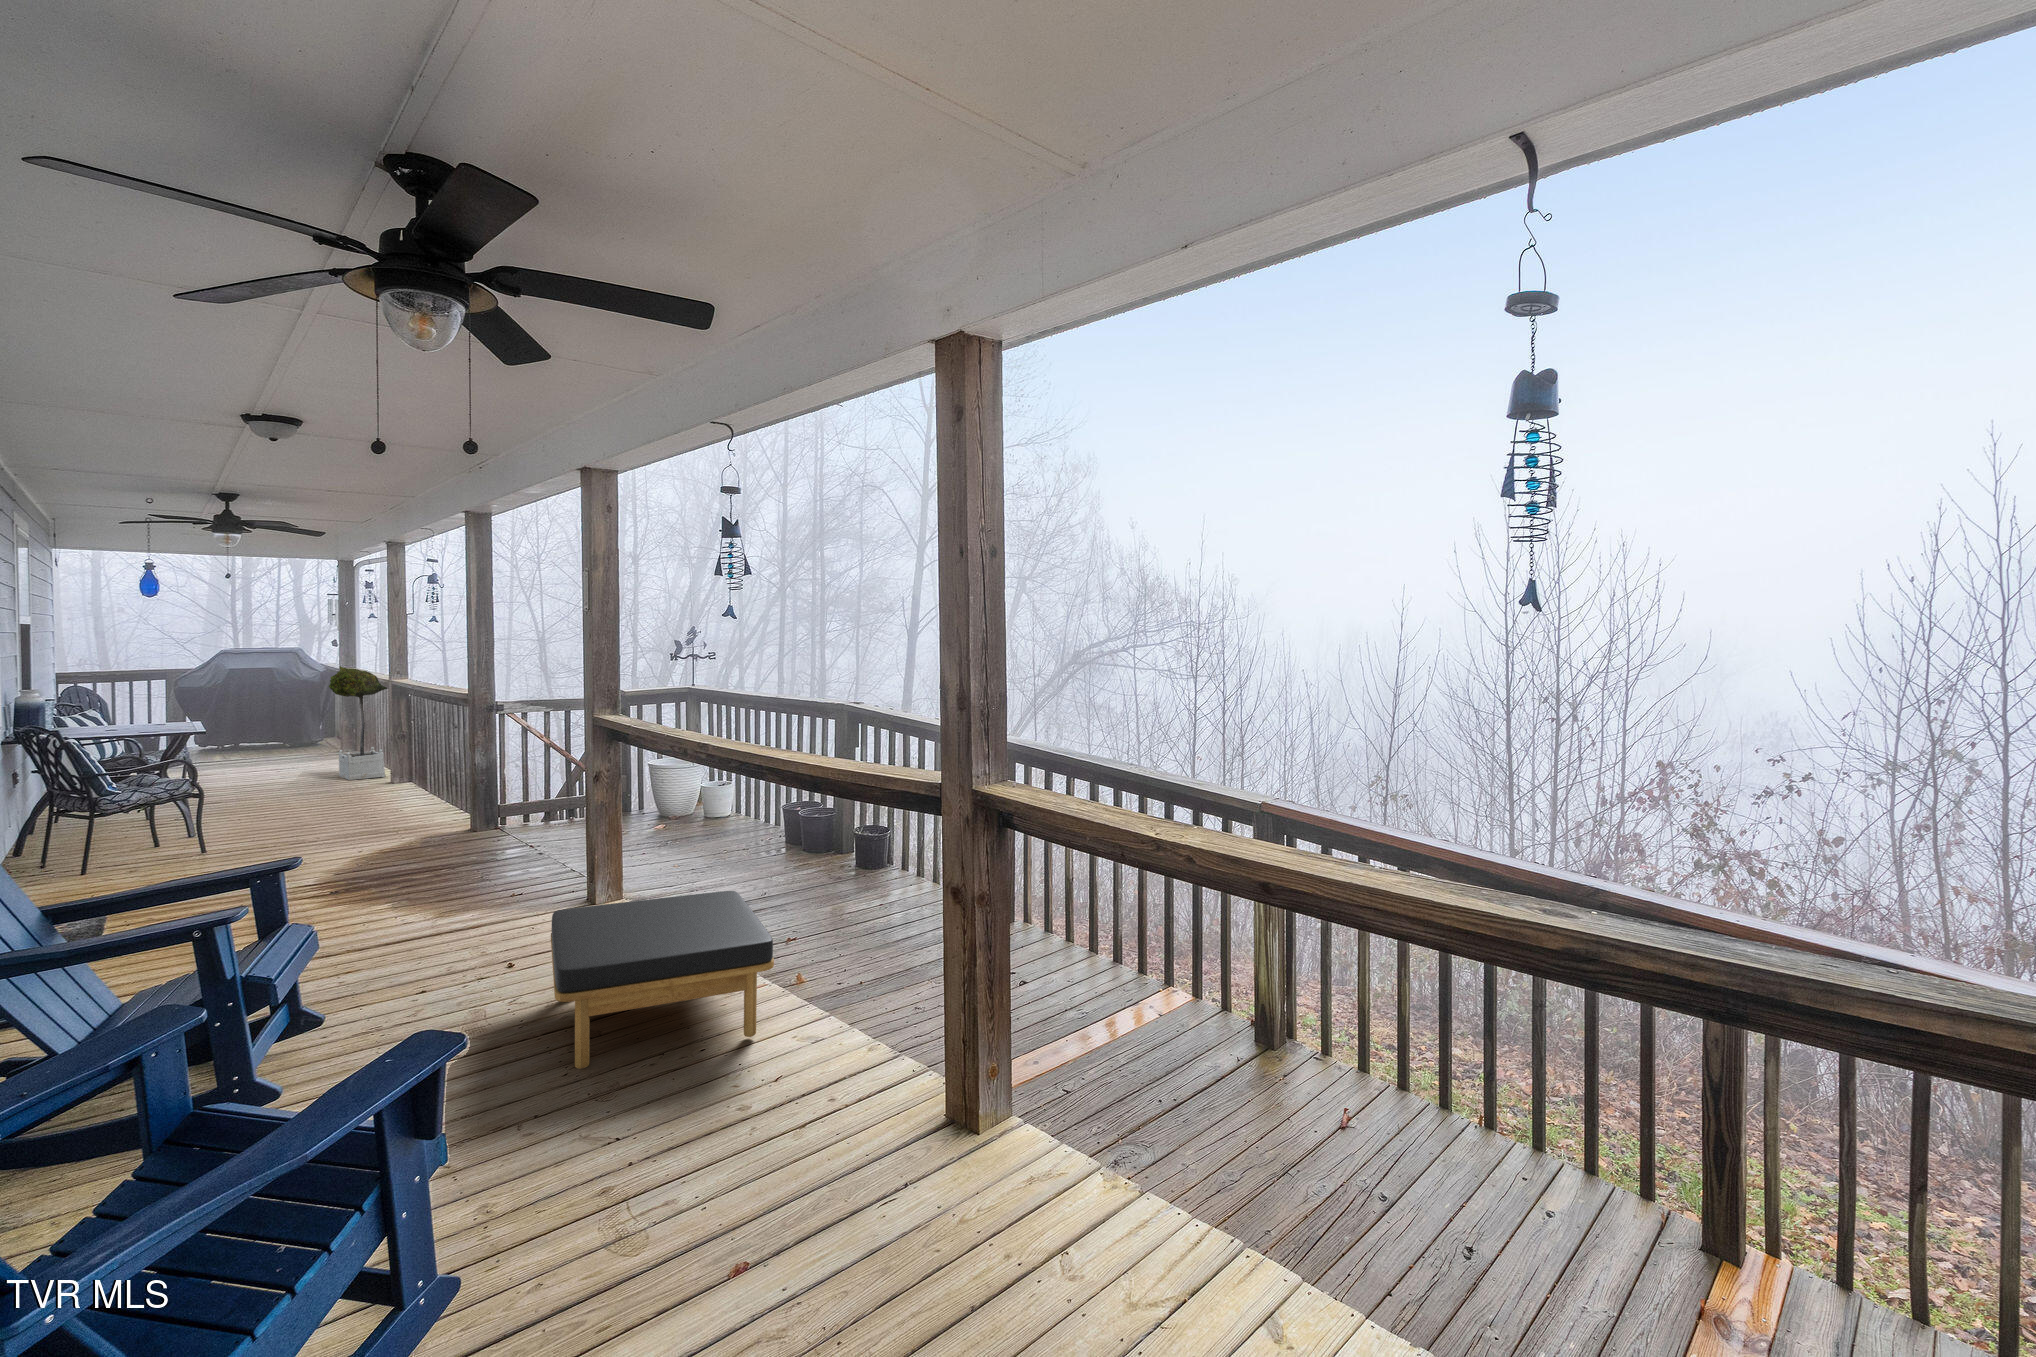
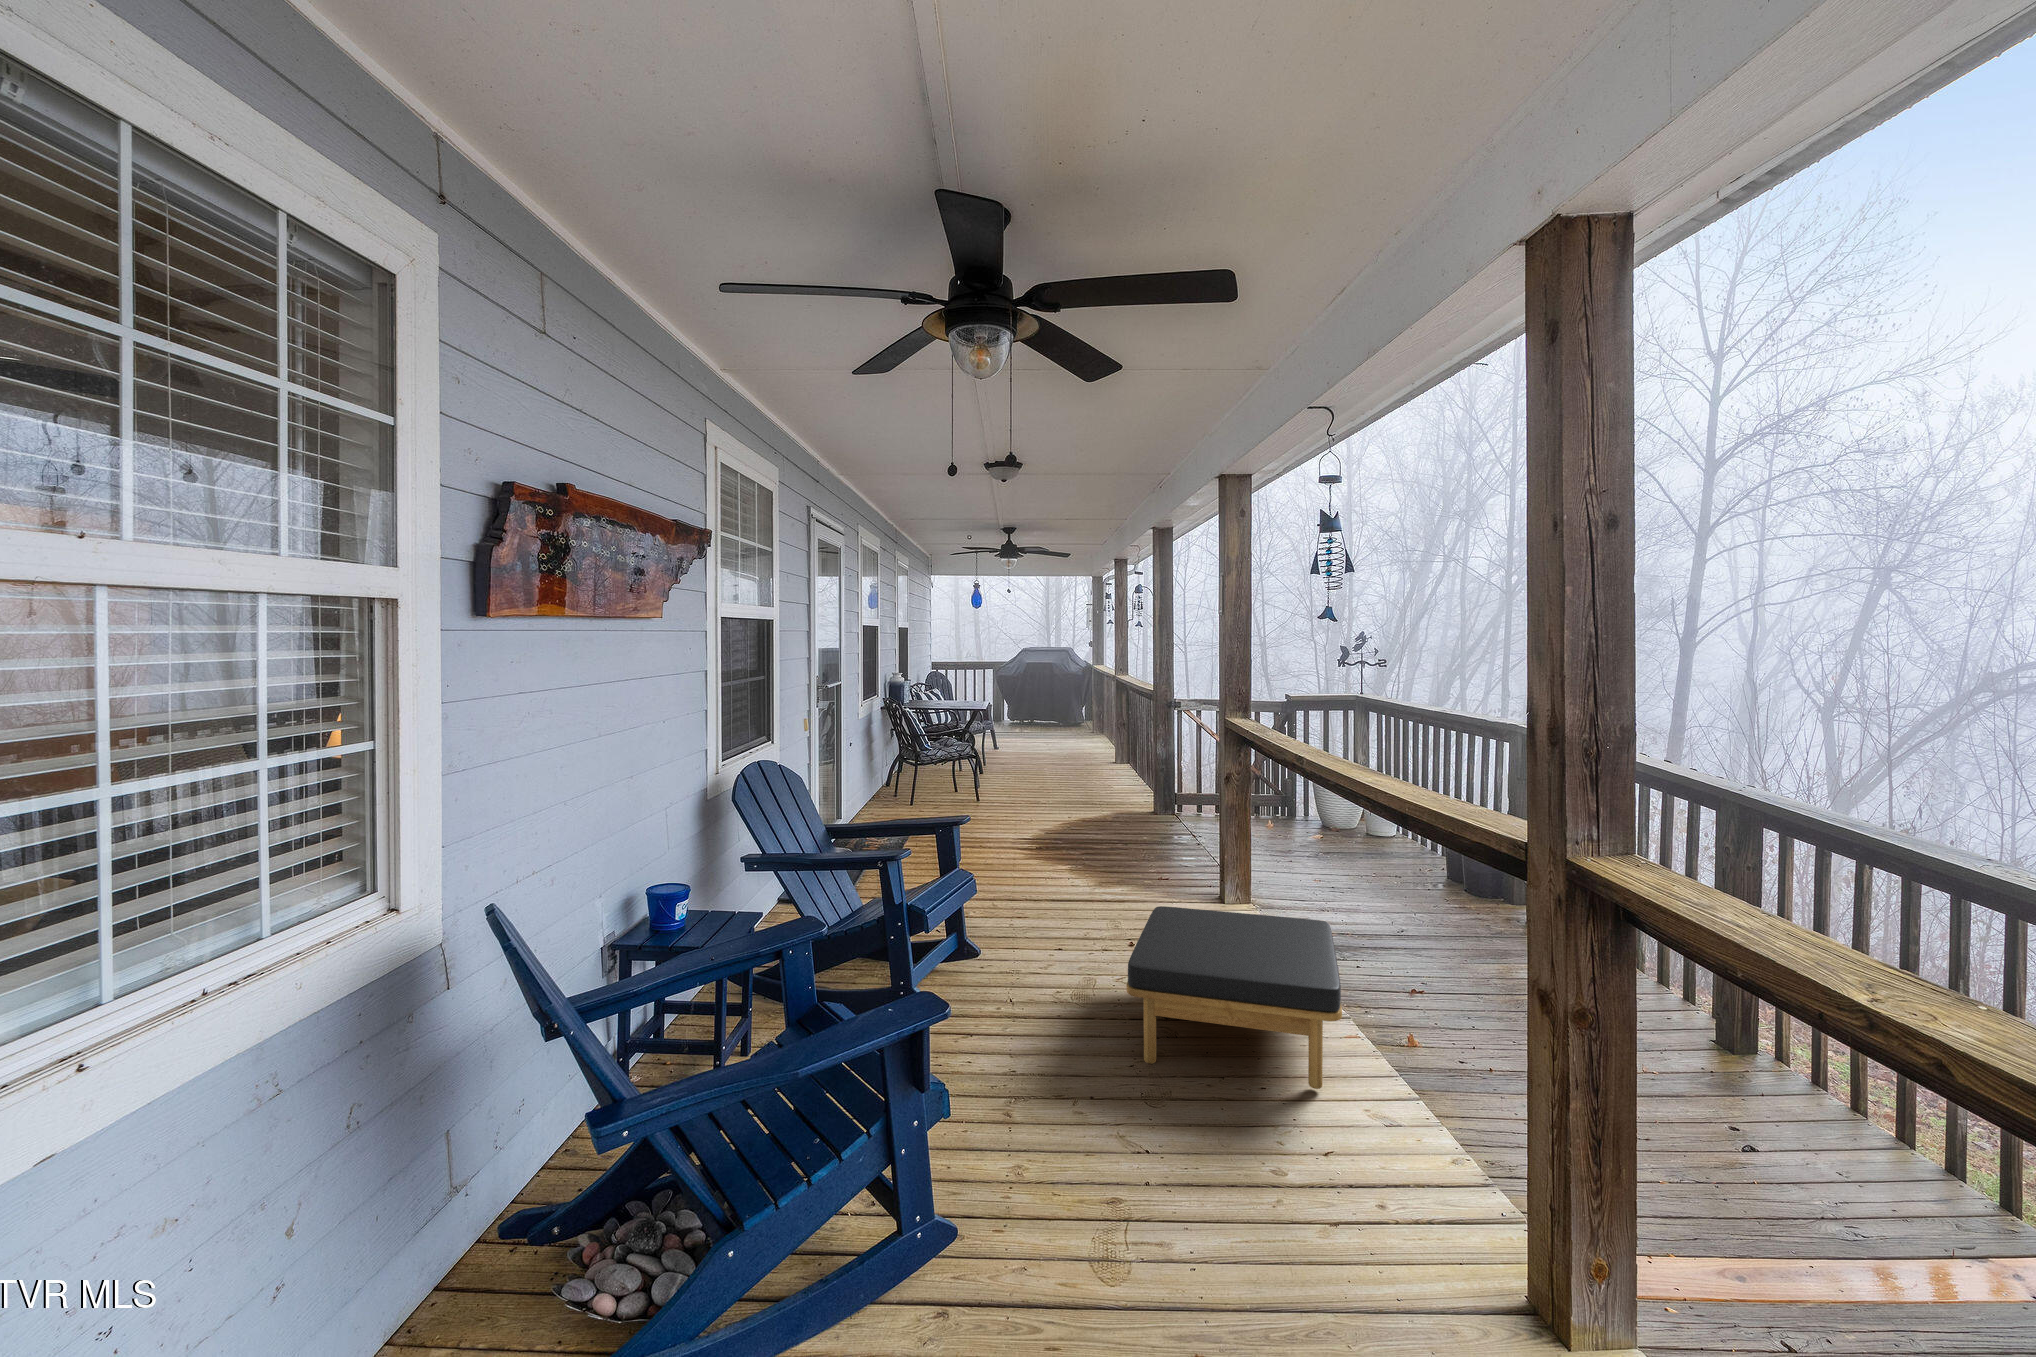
potted tree: present [329,666,387,780] -> none [1088,684,1124,770]

